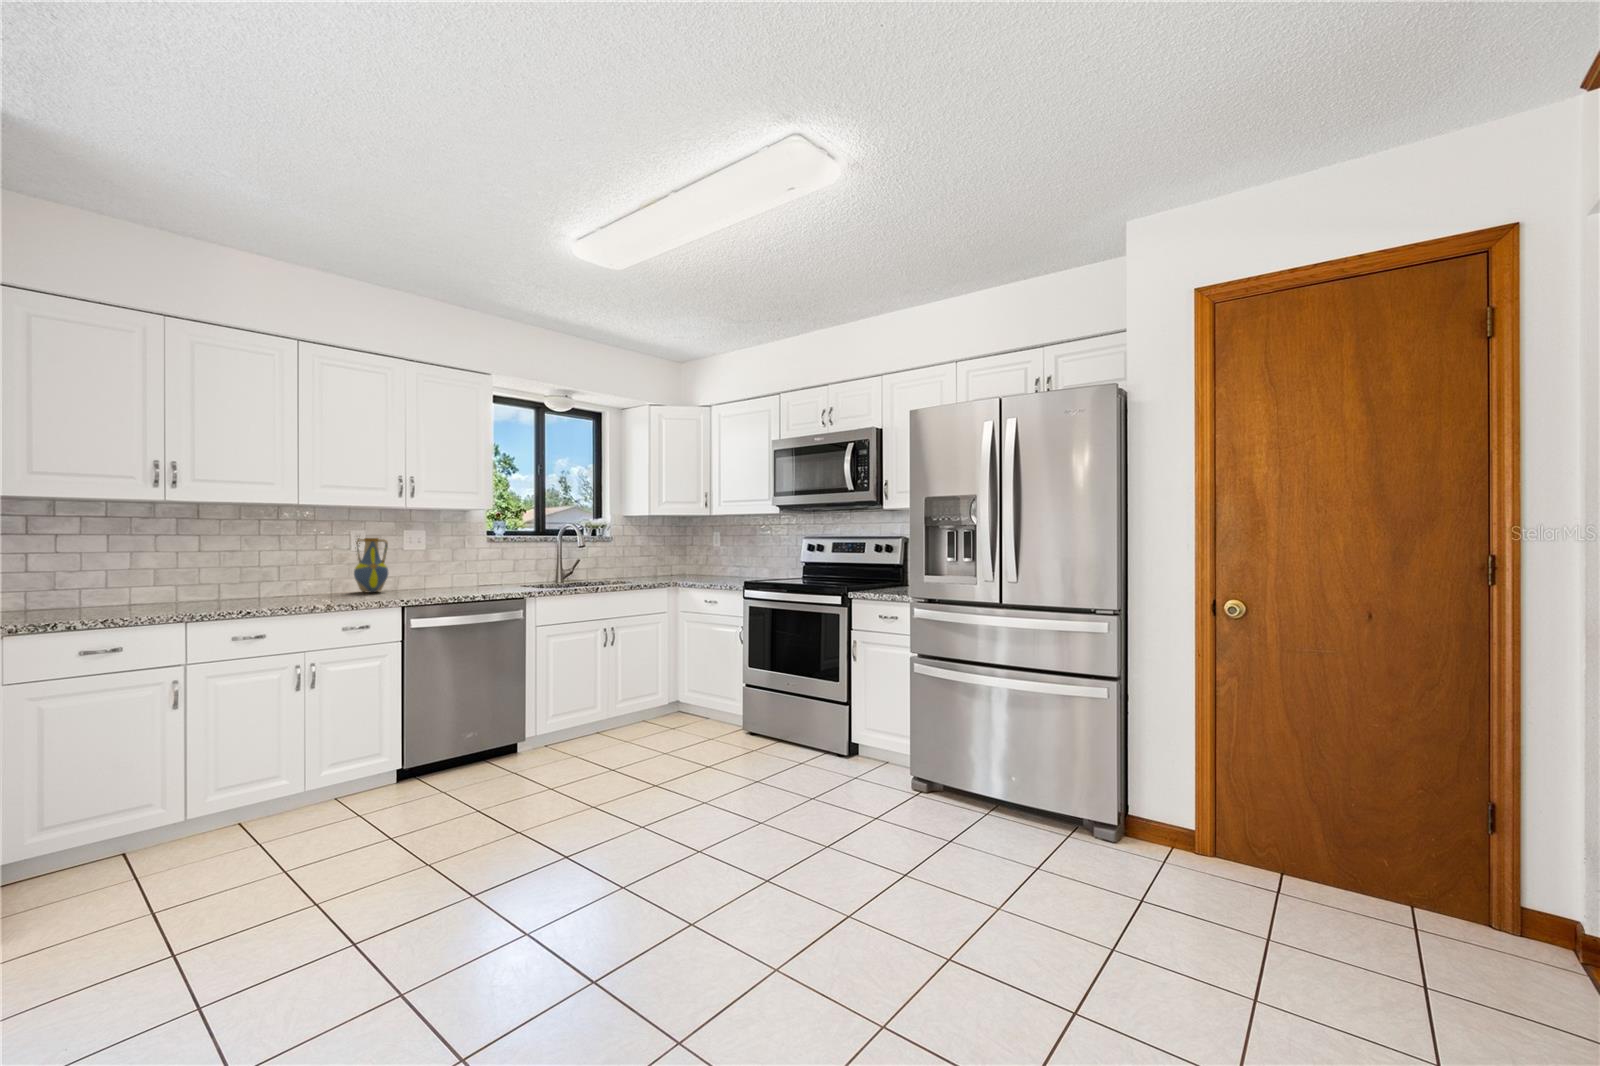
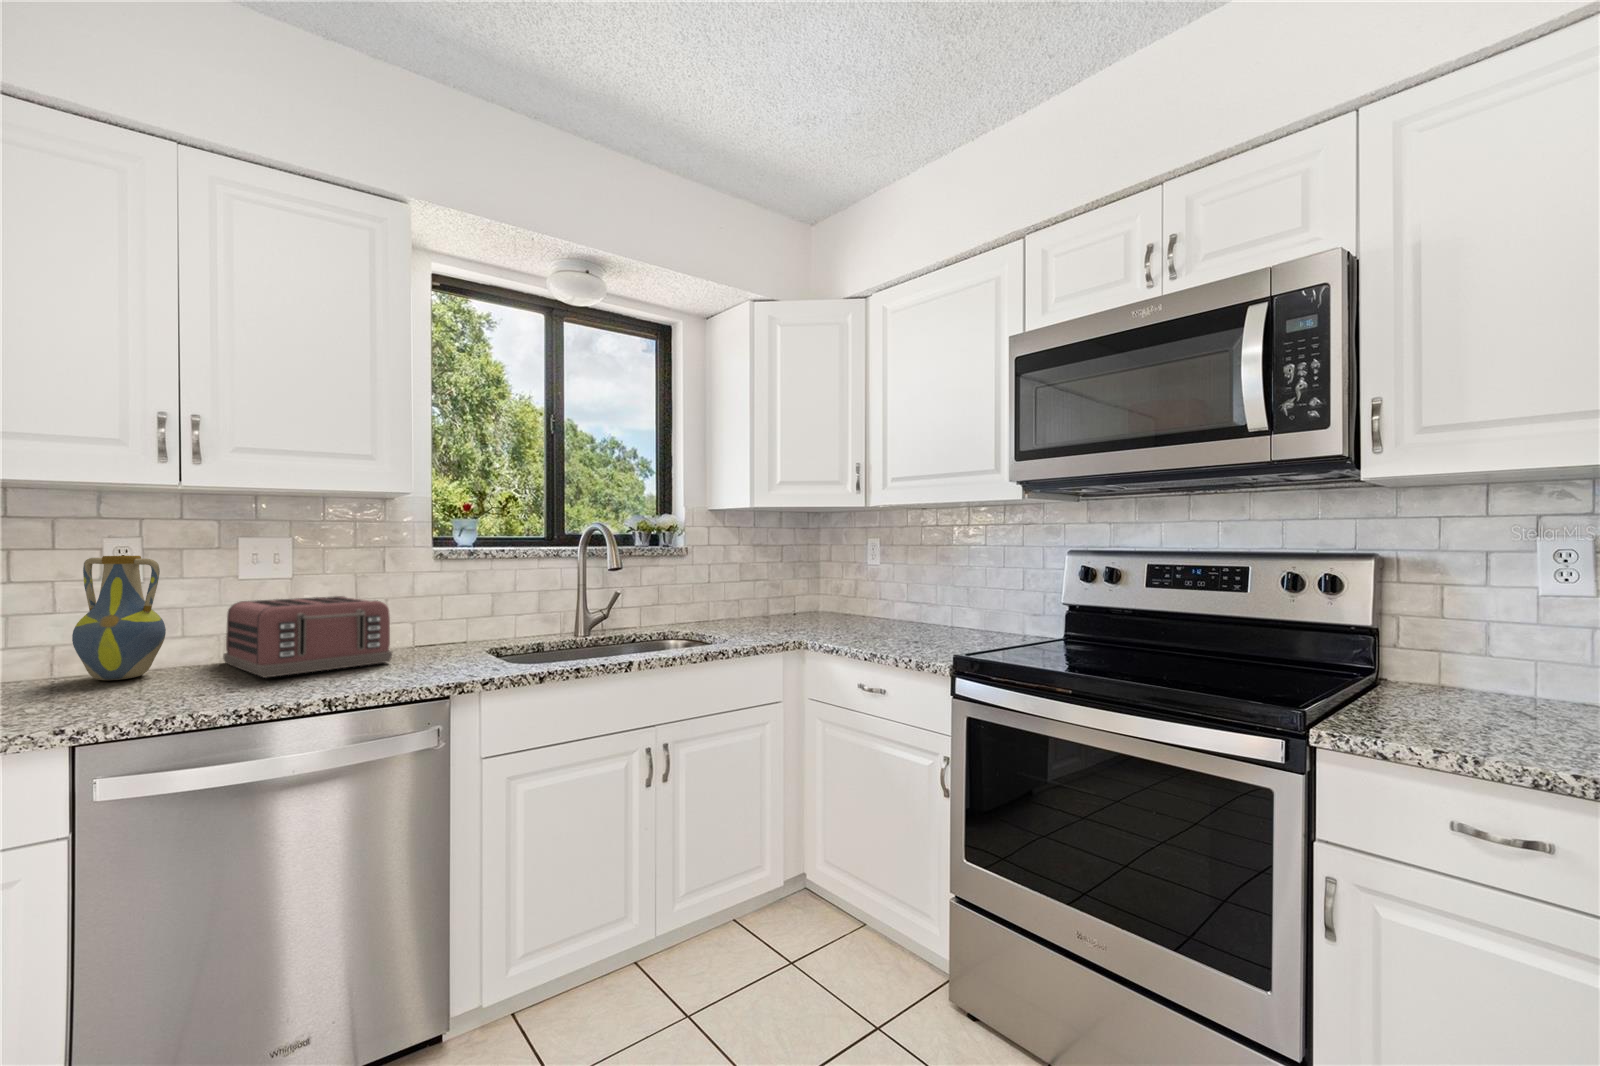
toaster: none [403,560,484,591] -> present [223,596,392,678]

